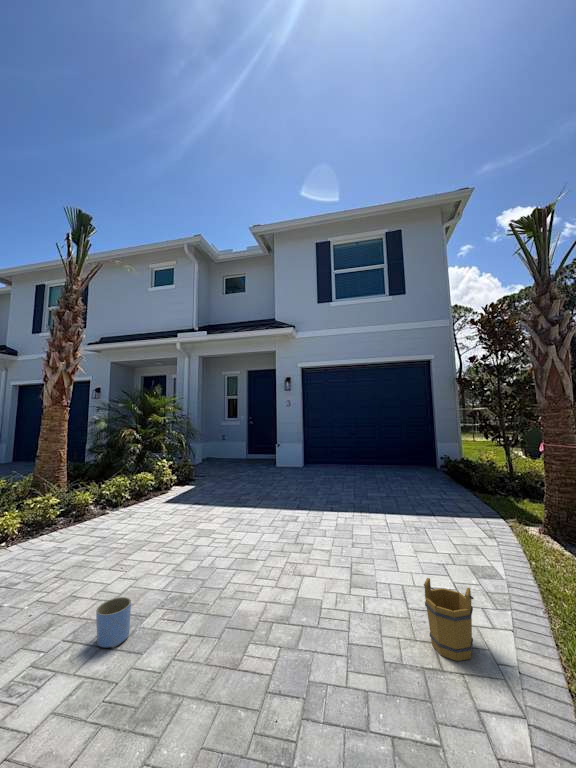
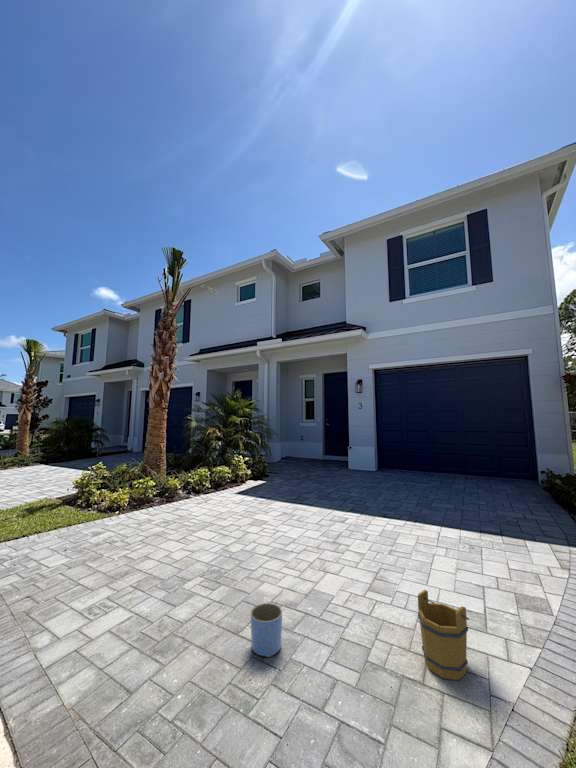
planter: present [96,597,131,648] -> present [251,603,282,657]

